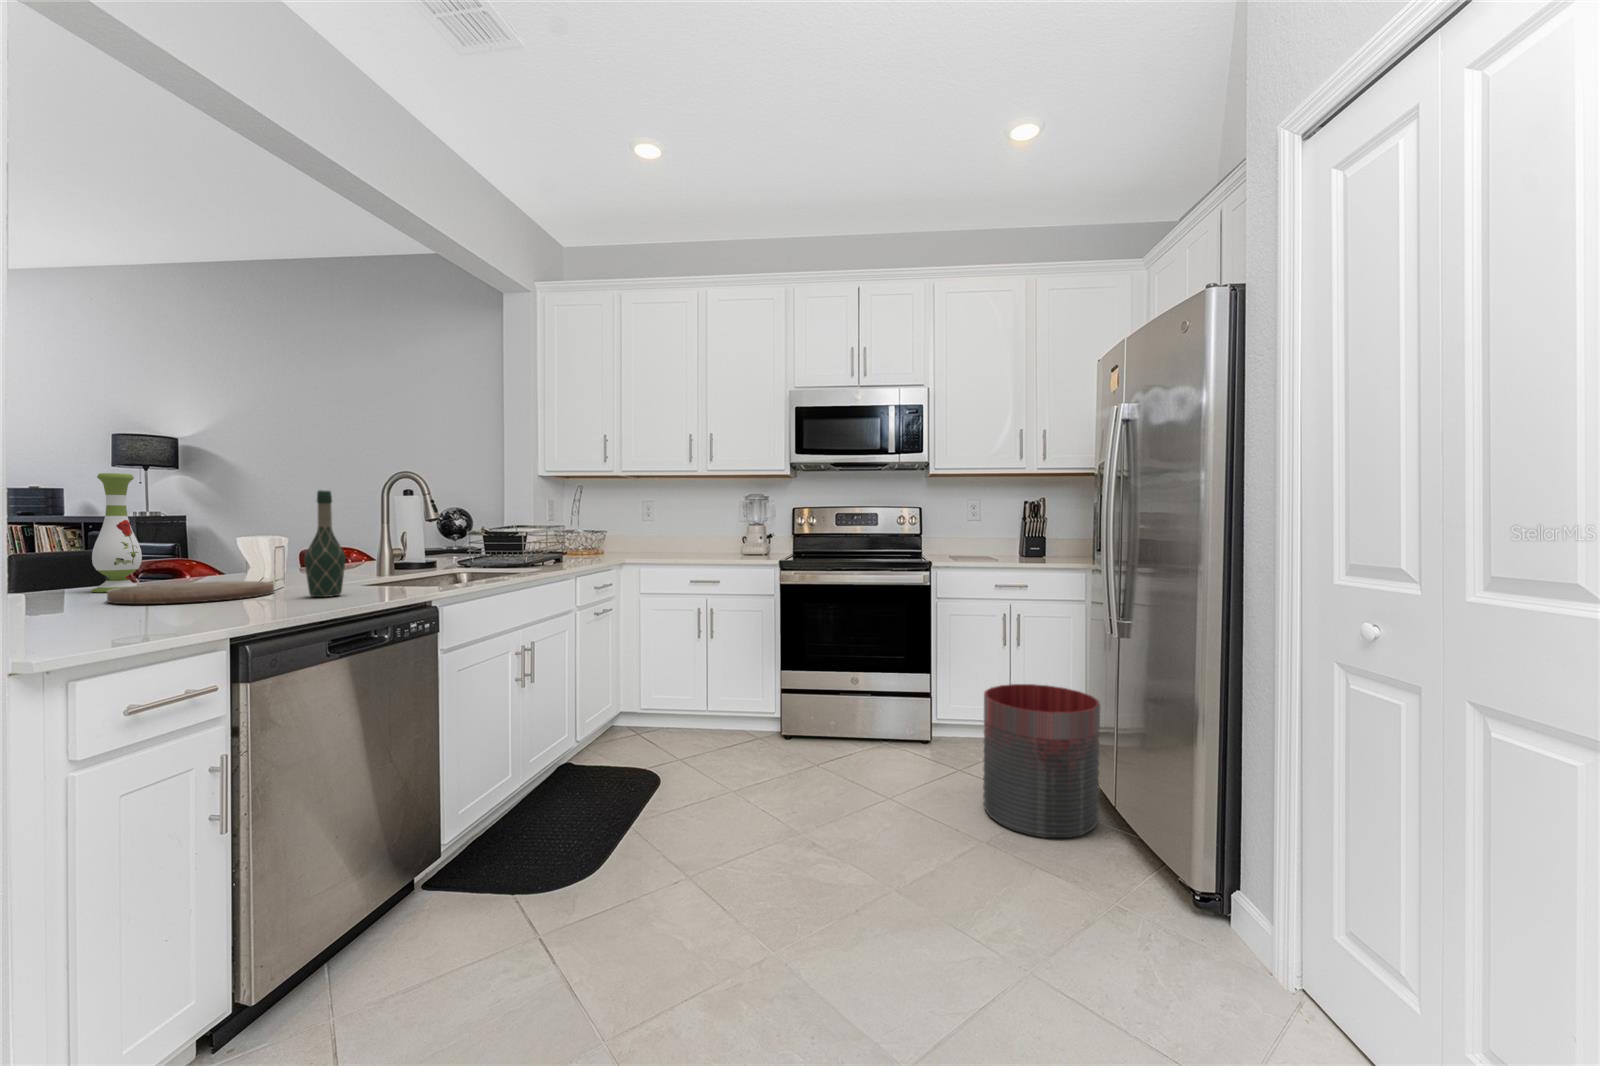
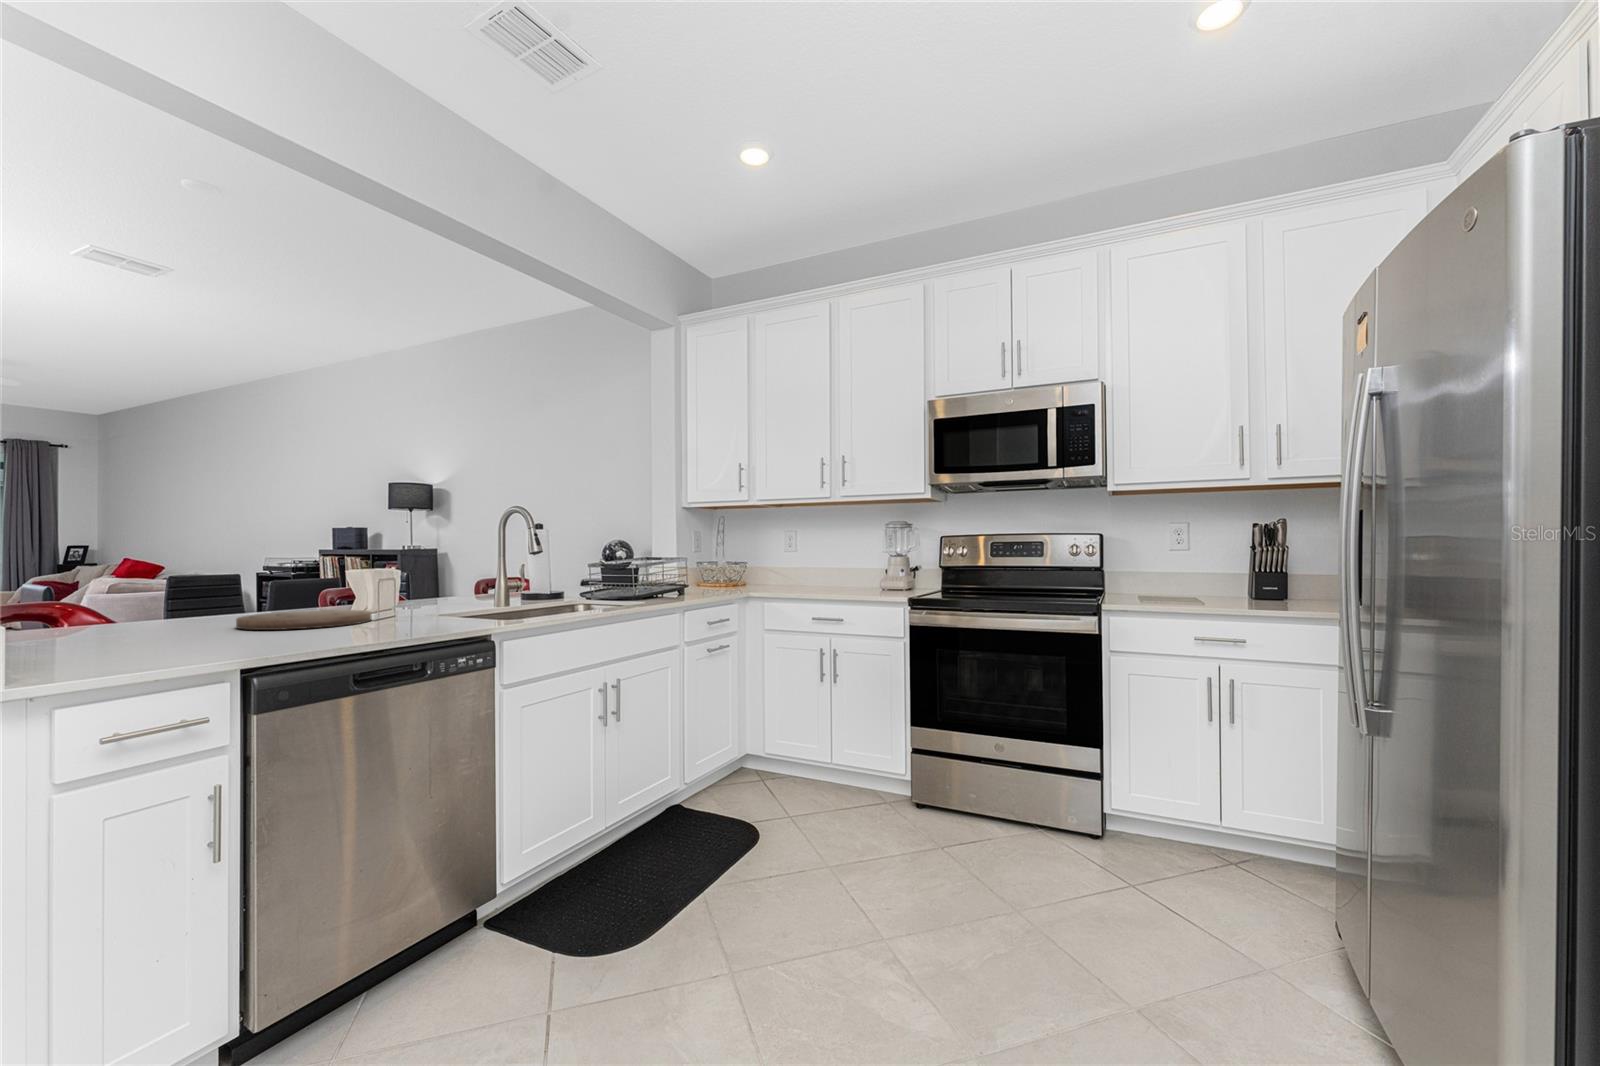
vase: present [92,473,142,592] -> none [255,515,295,617]
wine bottle: present [304,490,346,597] -> none [376,527,412,628]
trash can: present [983,684,1100,838] -> none [1135,777,1320,1020]

